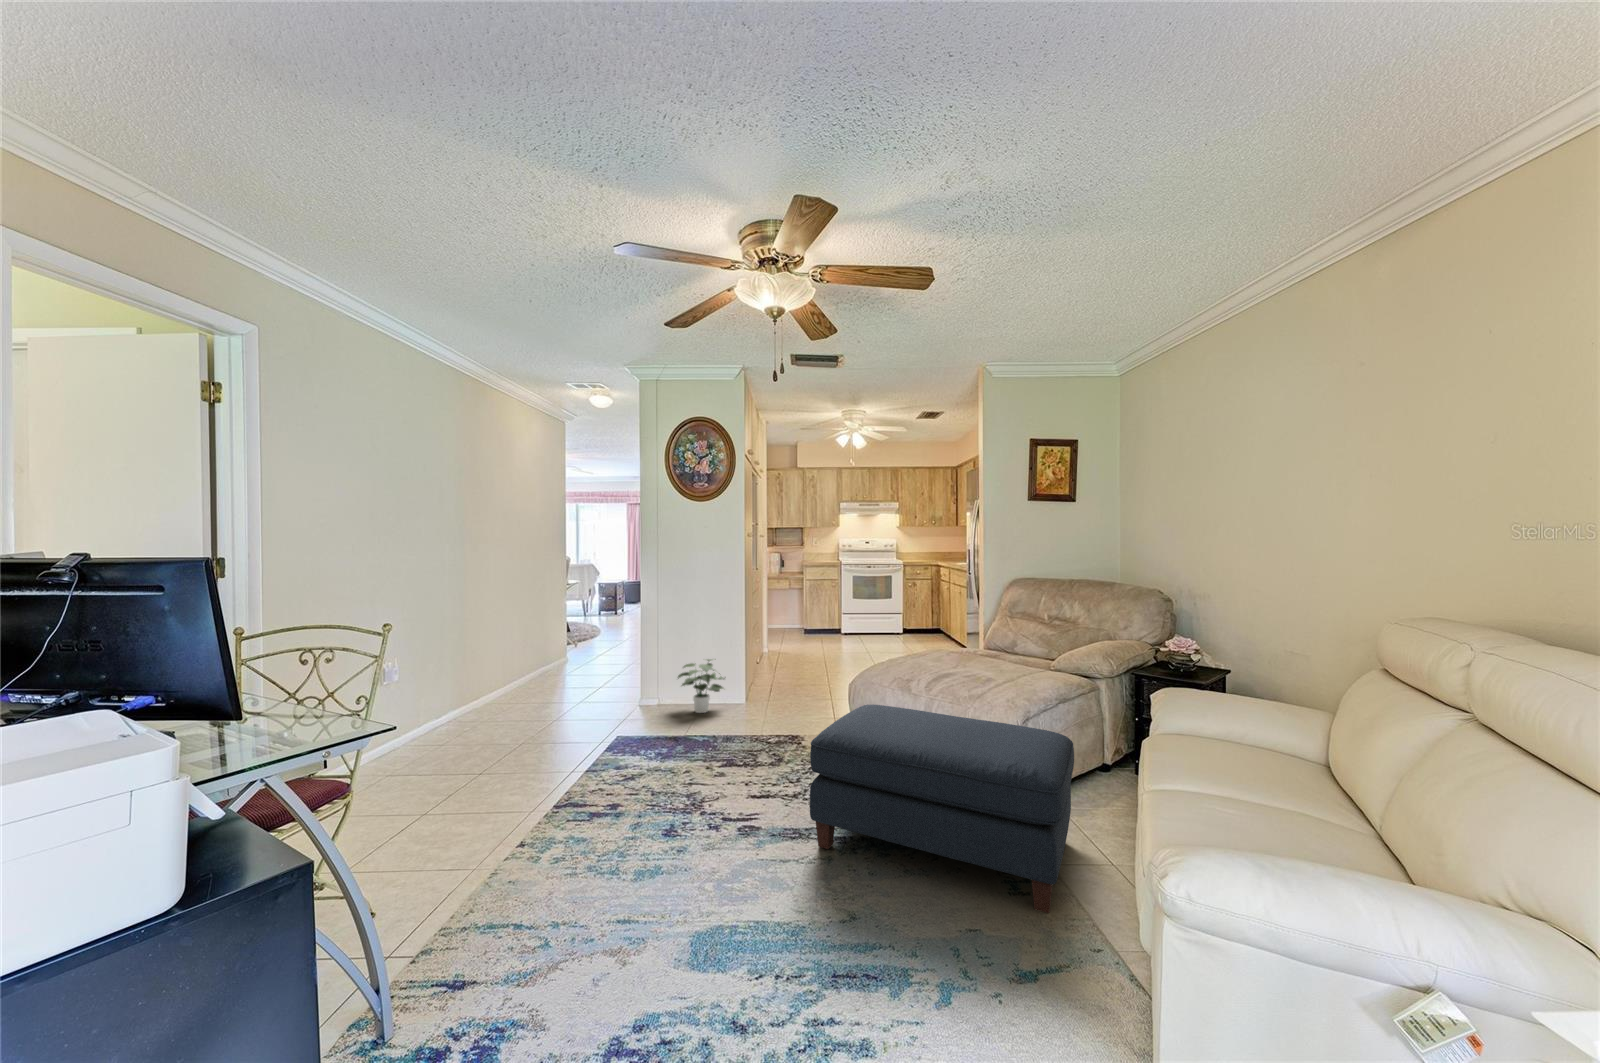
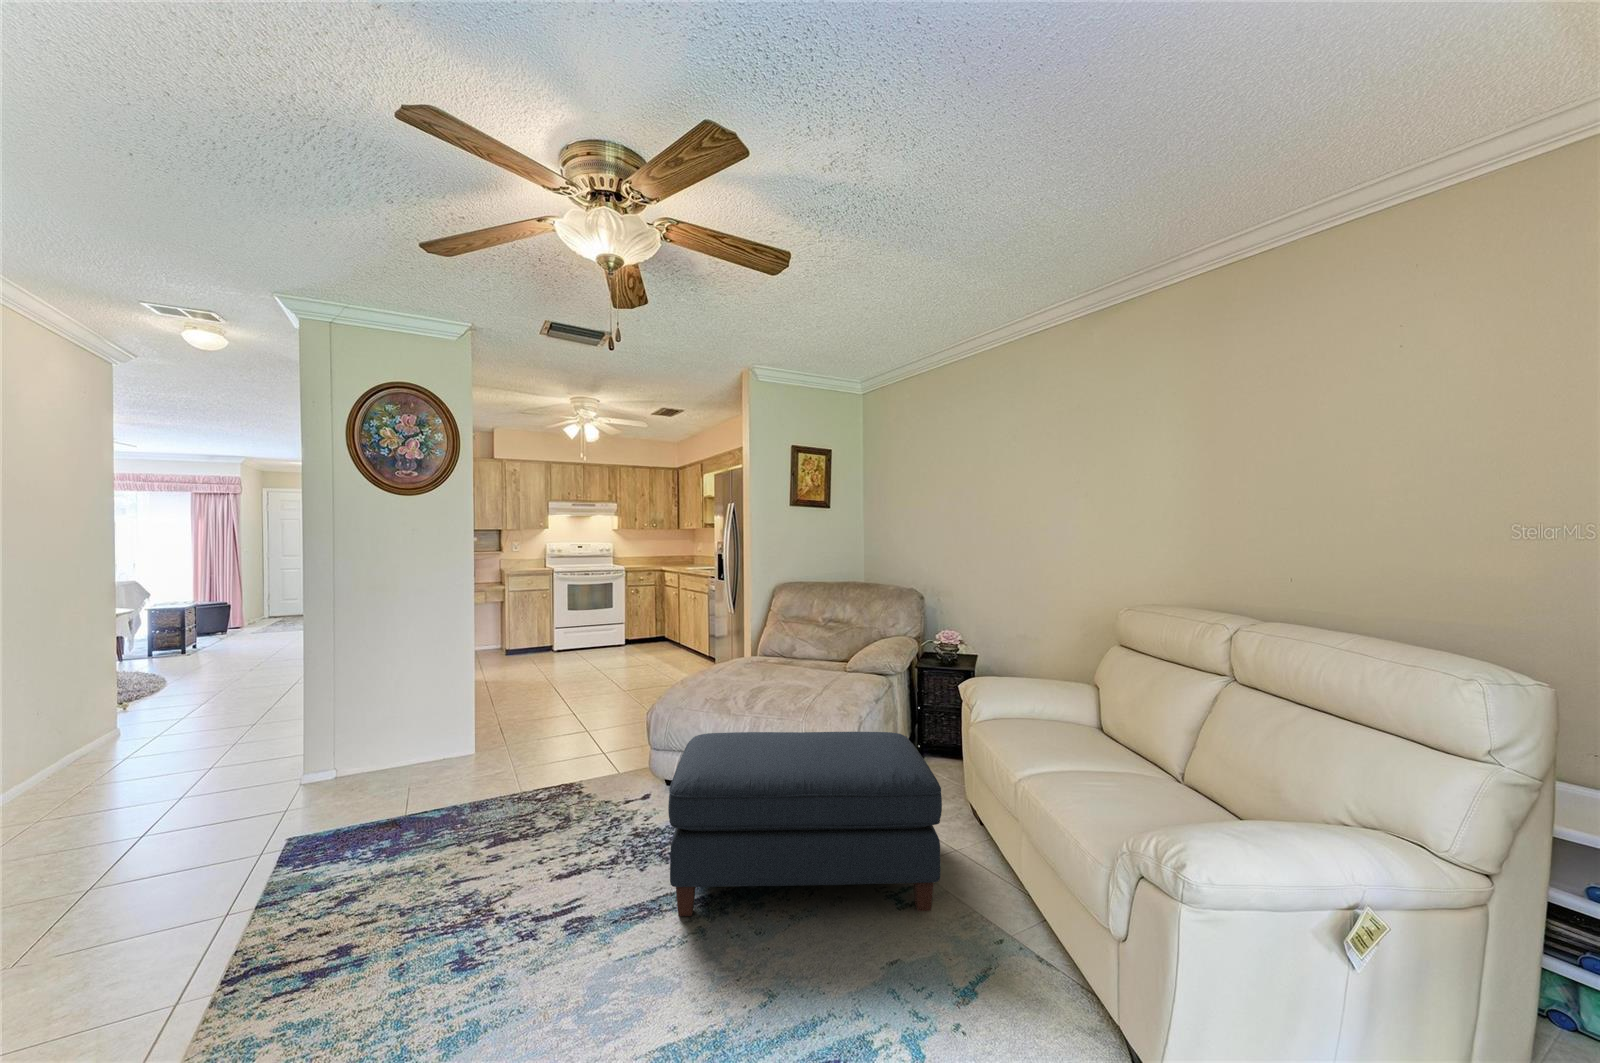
potted plant: present [678,659,725,713] -> none [372,703,453,781]

